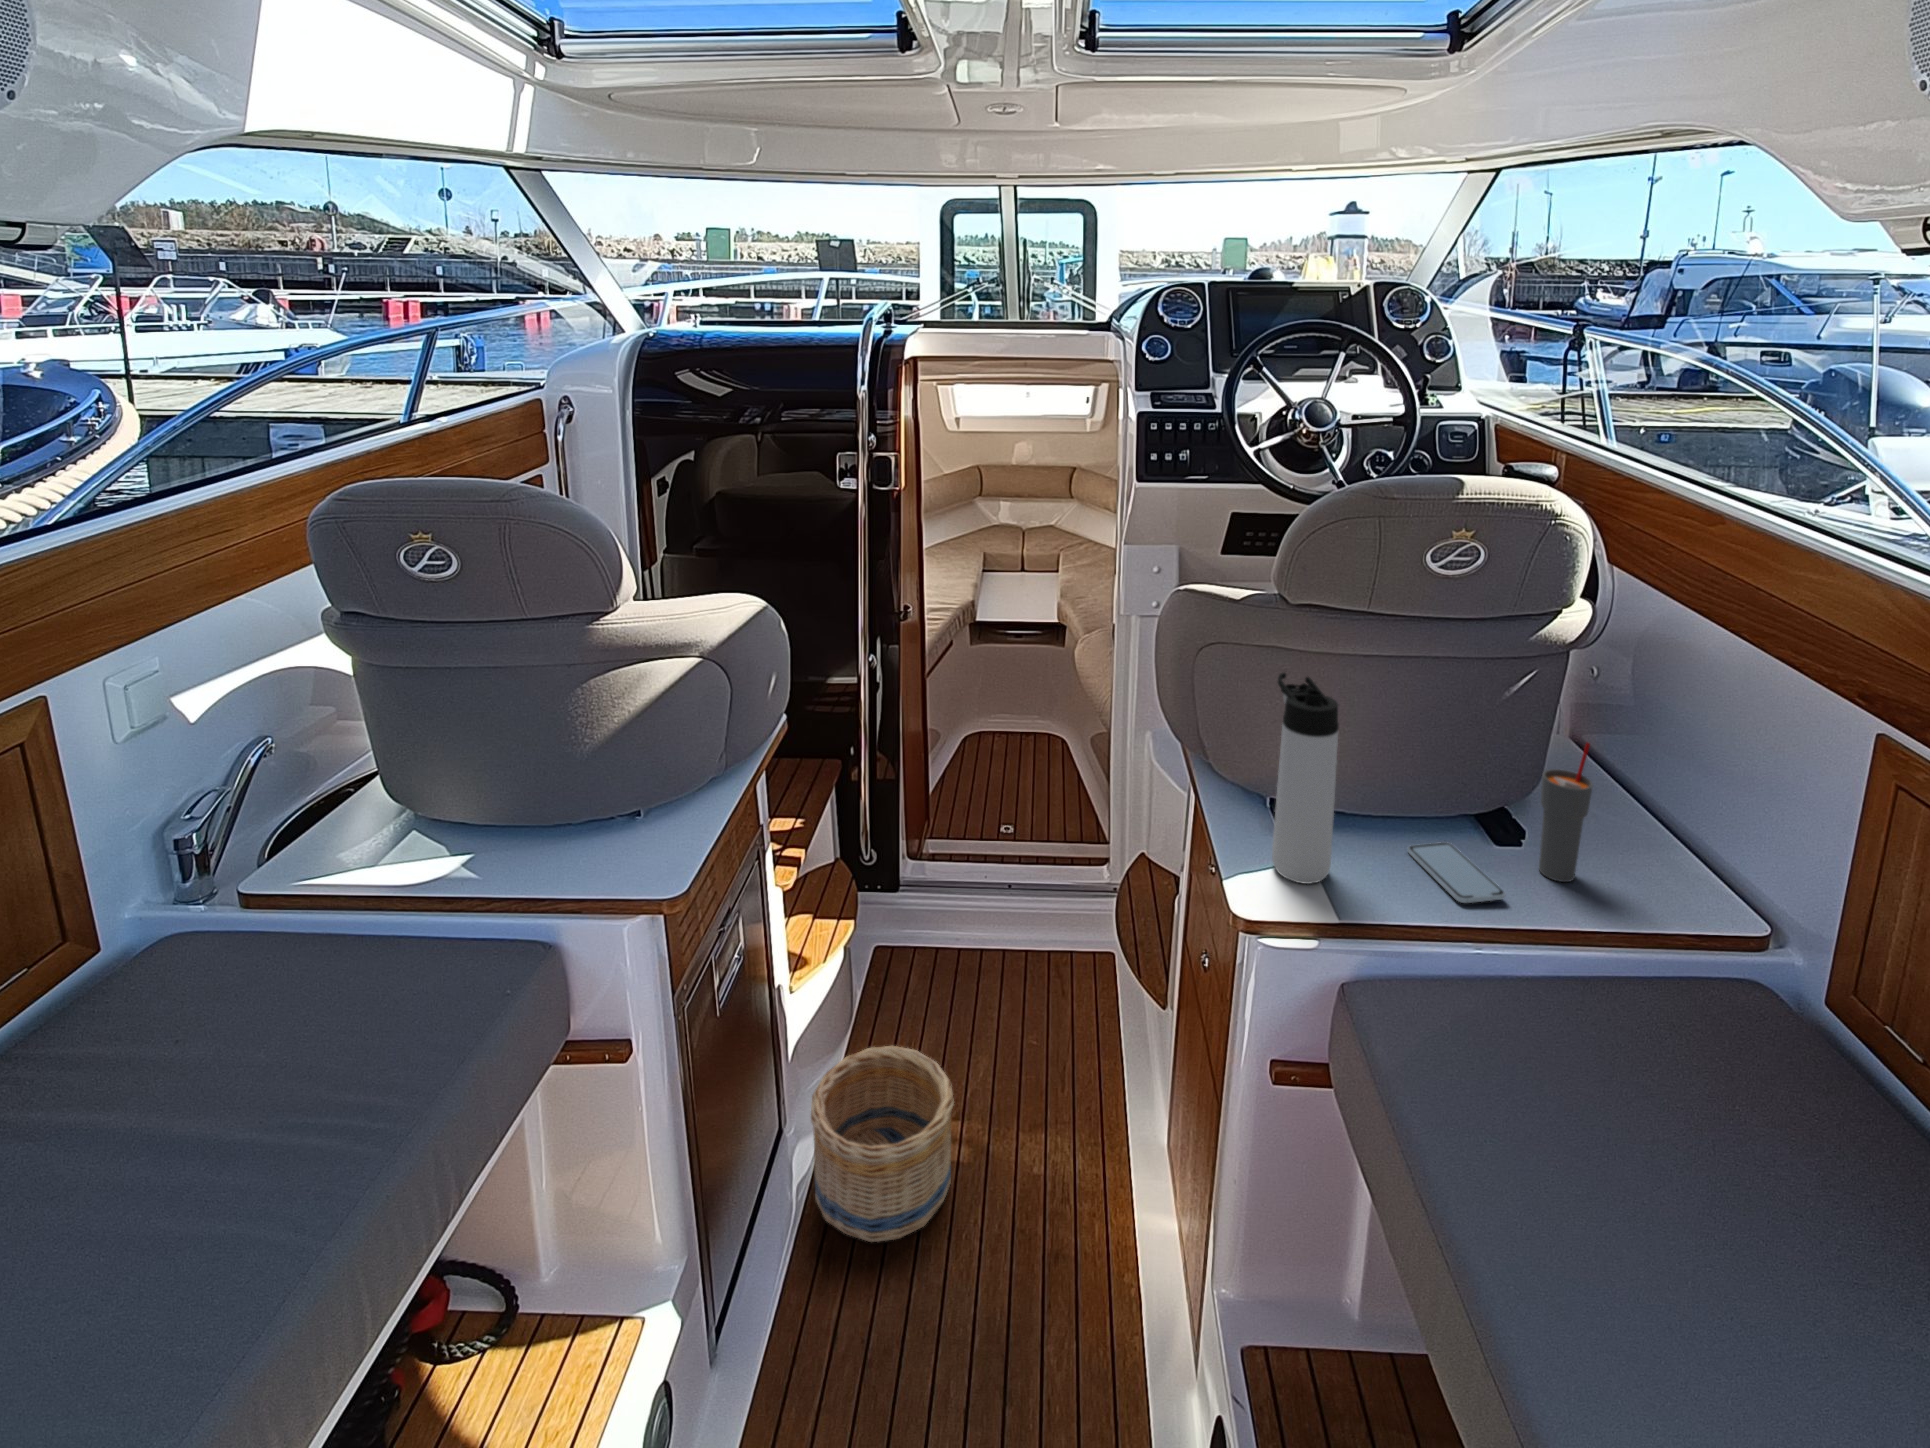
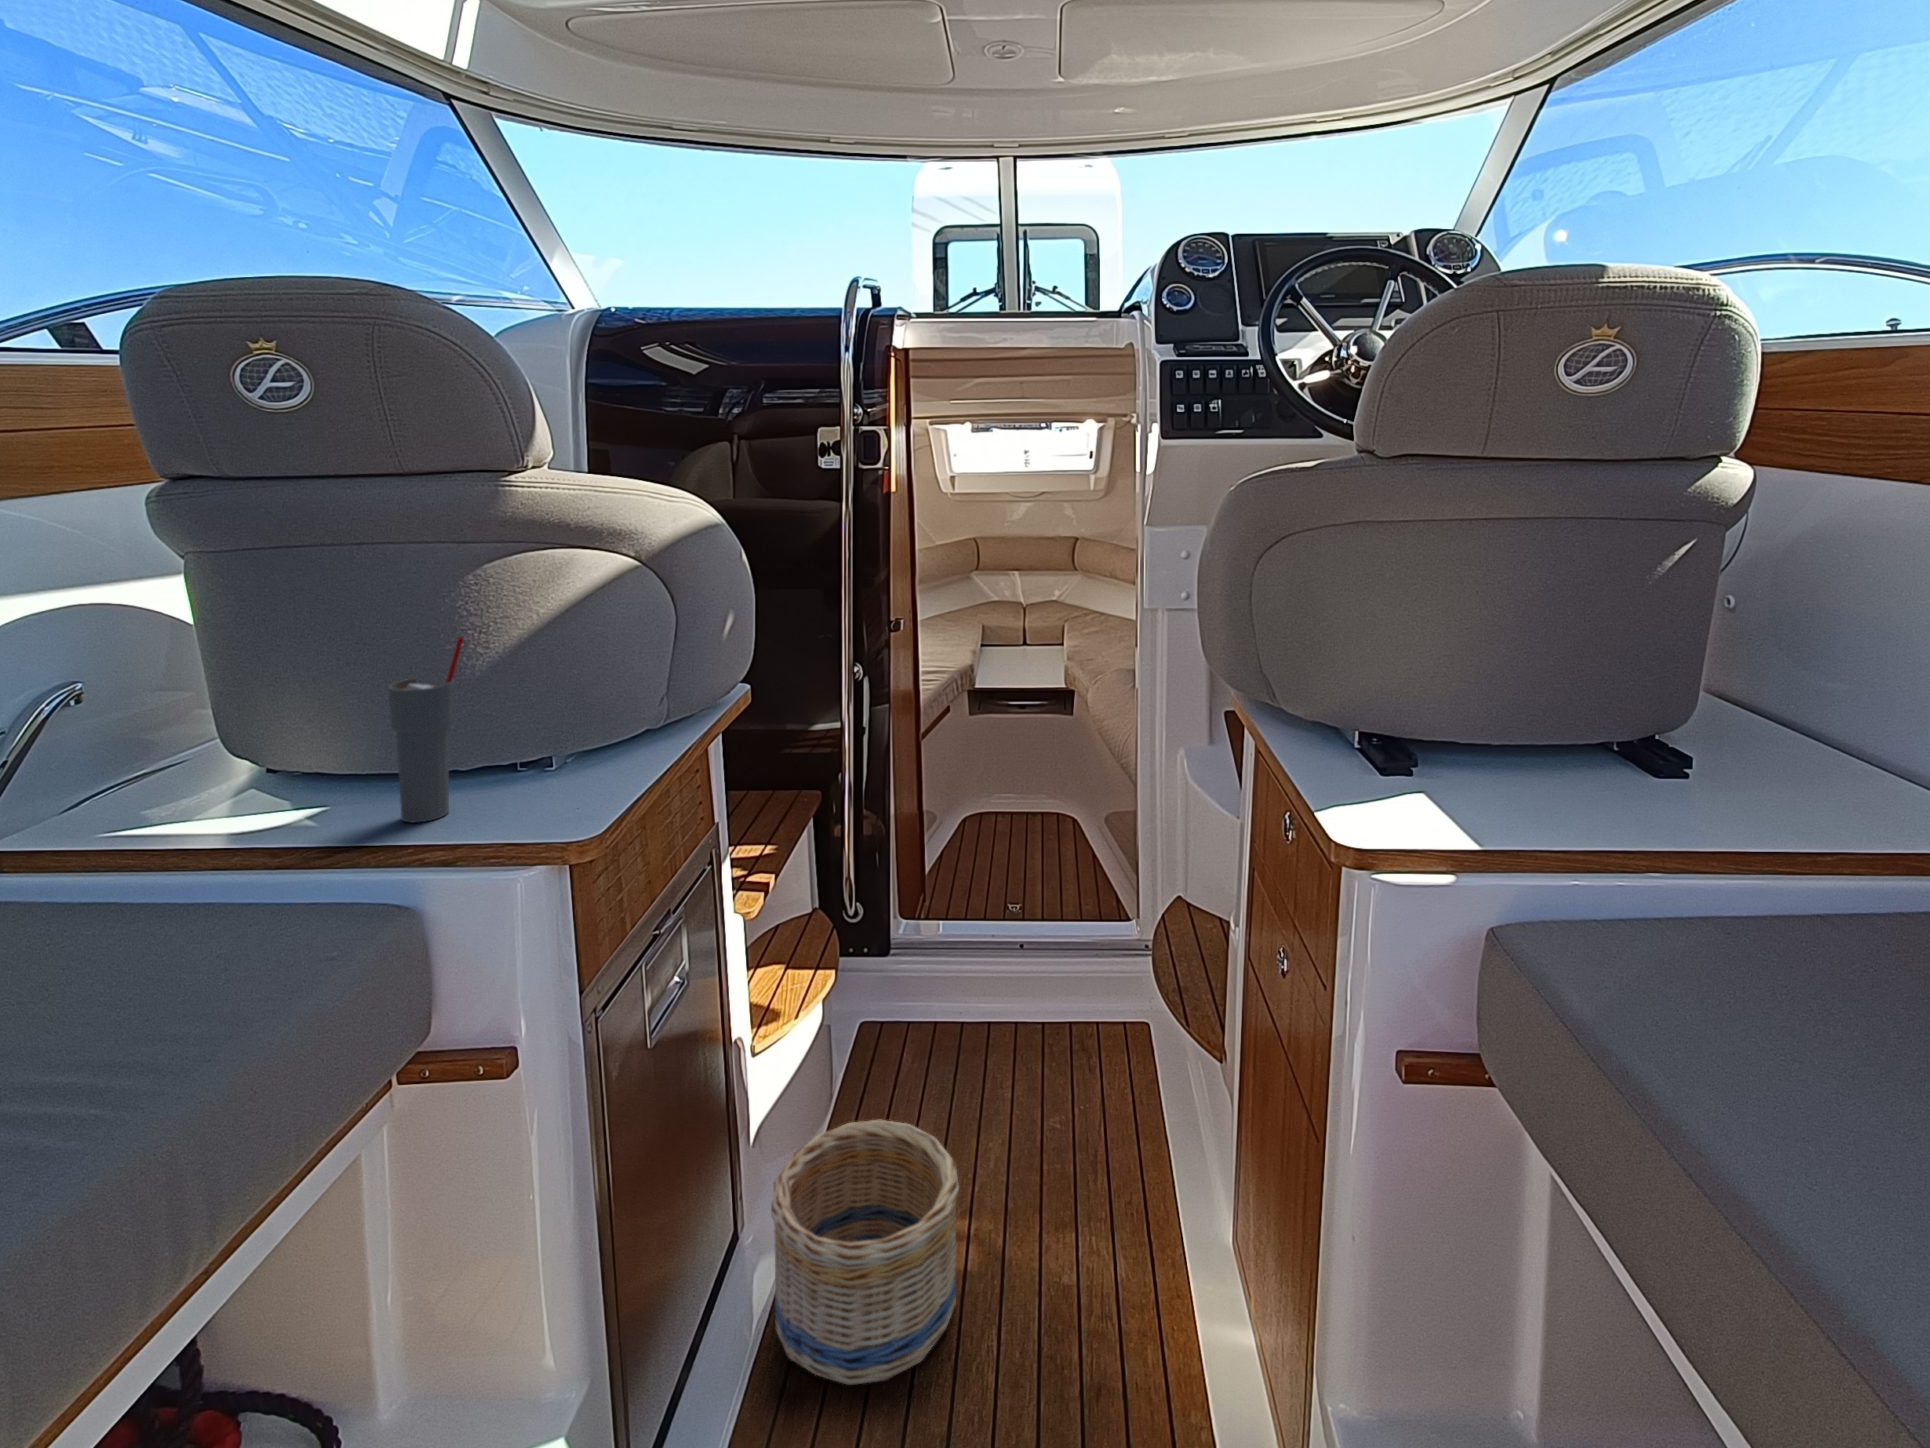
thermos bottle: present [1272,673,1339,884] -> none [1369,546,1455,812]
cup: present [1539,743,1593,882] -> present [388,637,464,822]
smartphone: present [1408,842,1505,903] -> none [1546,773,1692,827]

